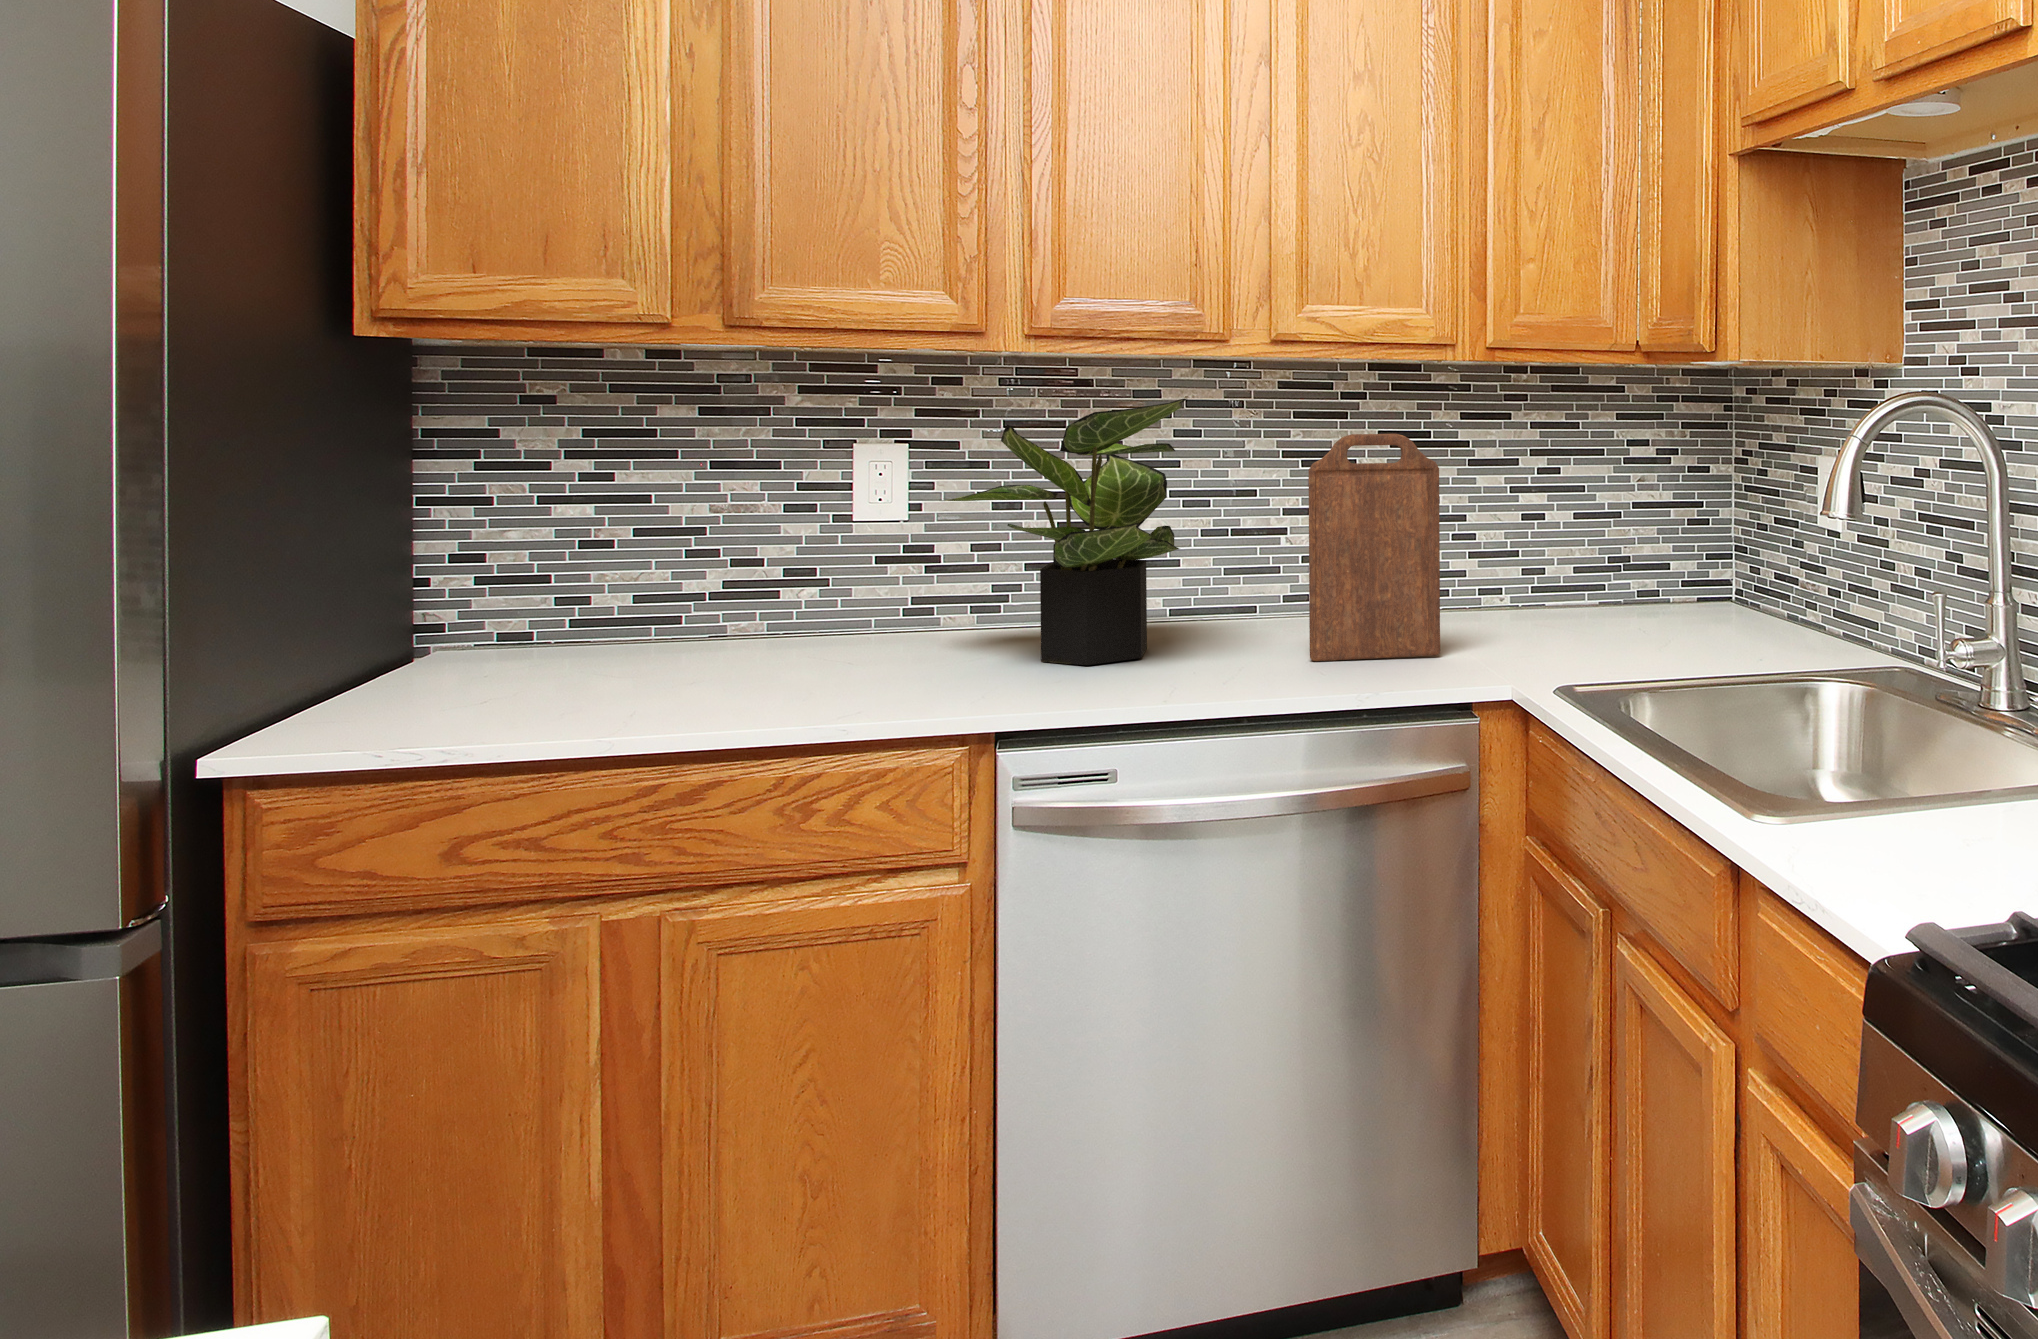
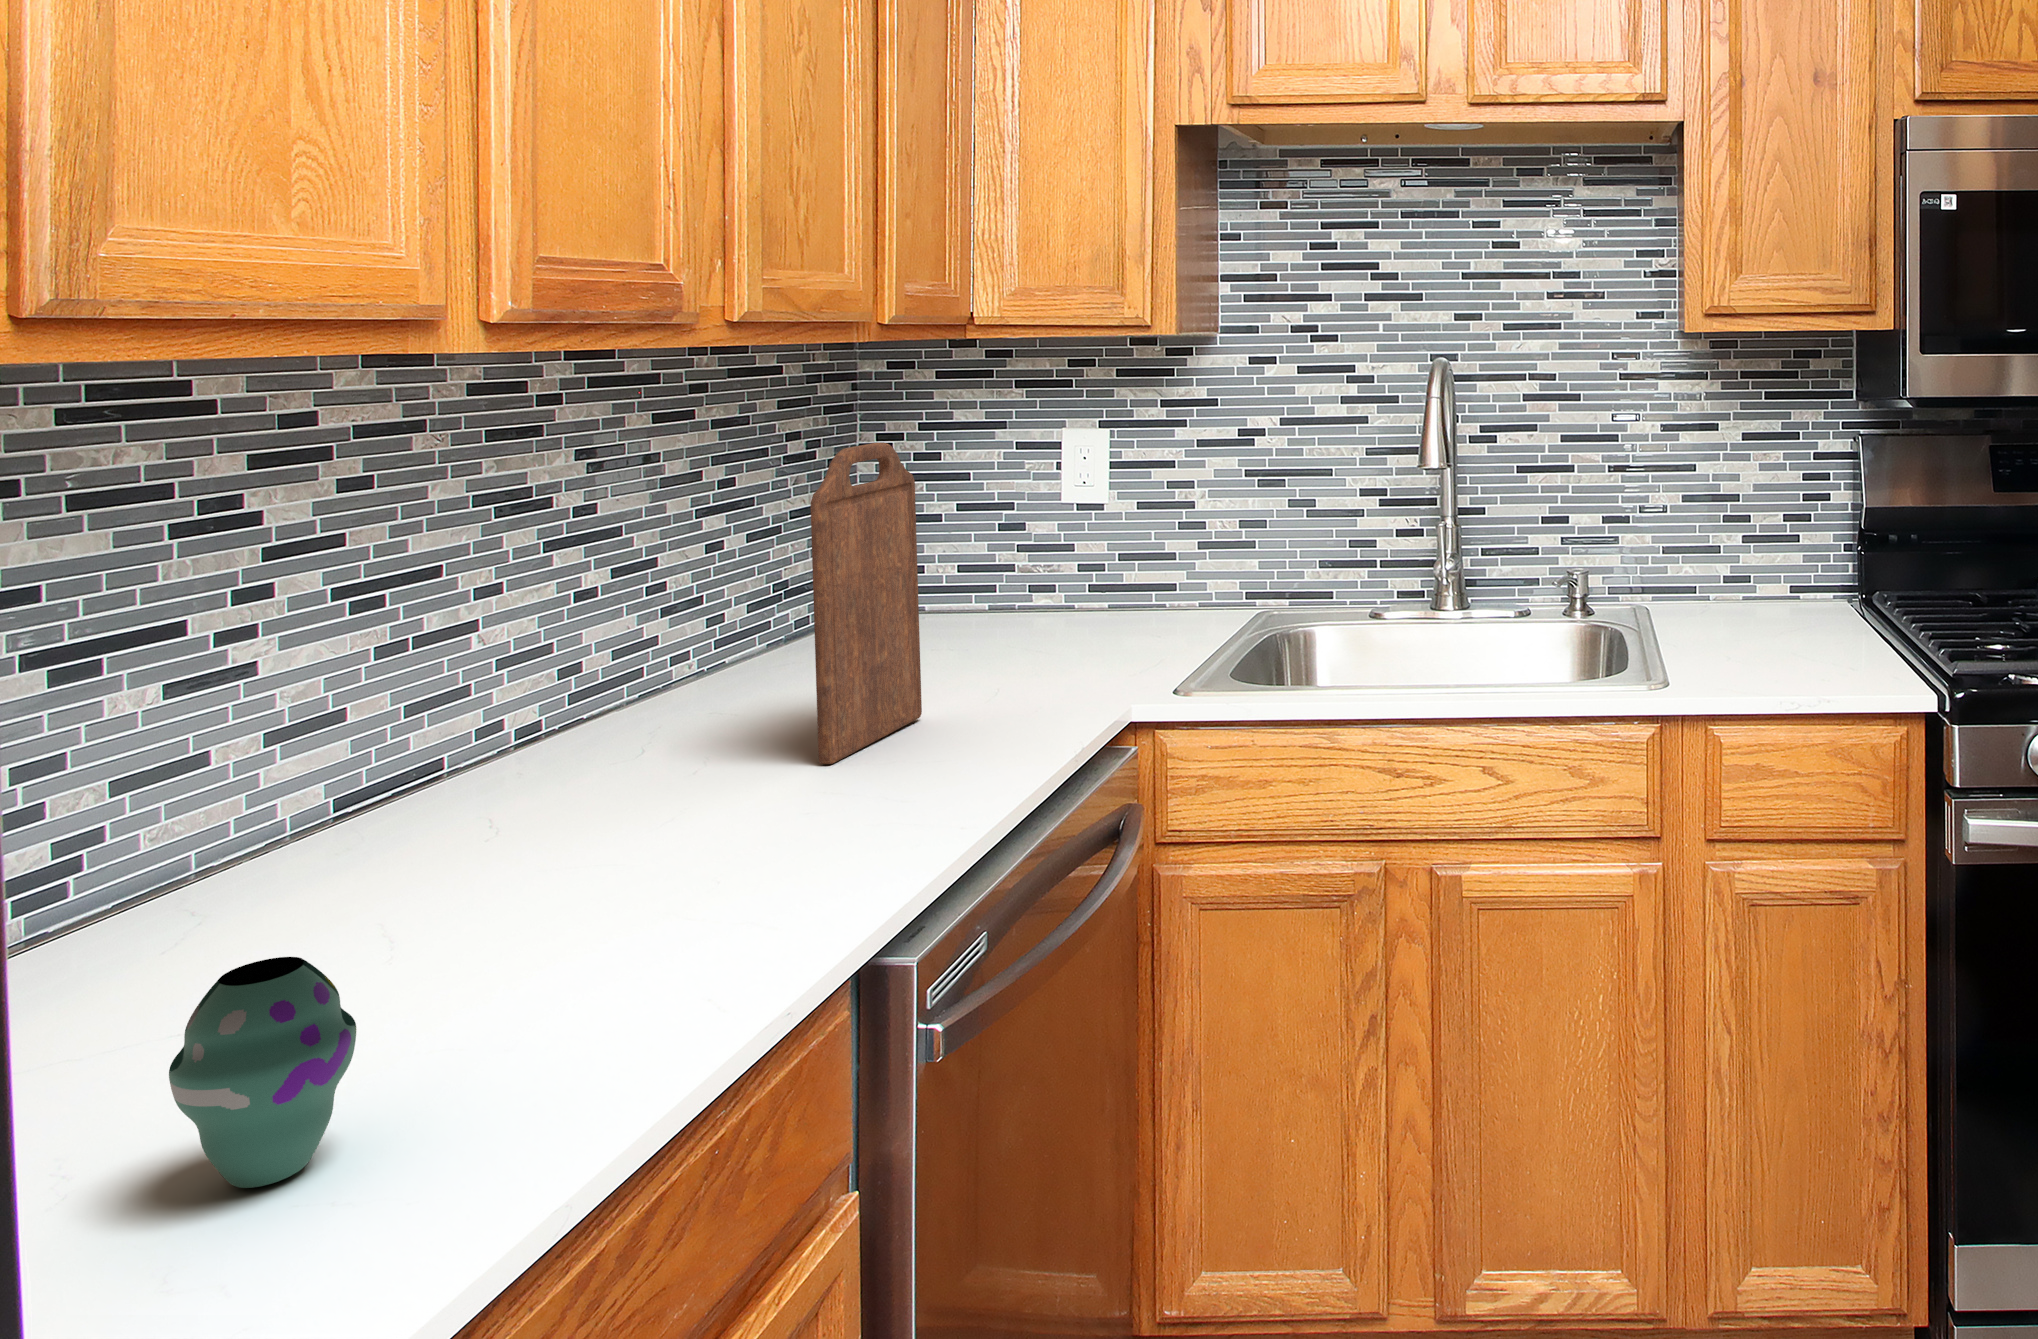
potted plant: present [942,399,1186,665] -> none [244,415,763,894]
vase: none [634,611,711,709] -> present [169,957,356,1188]

